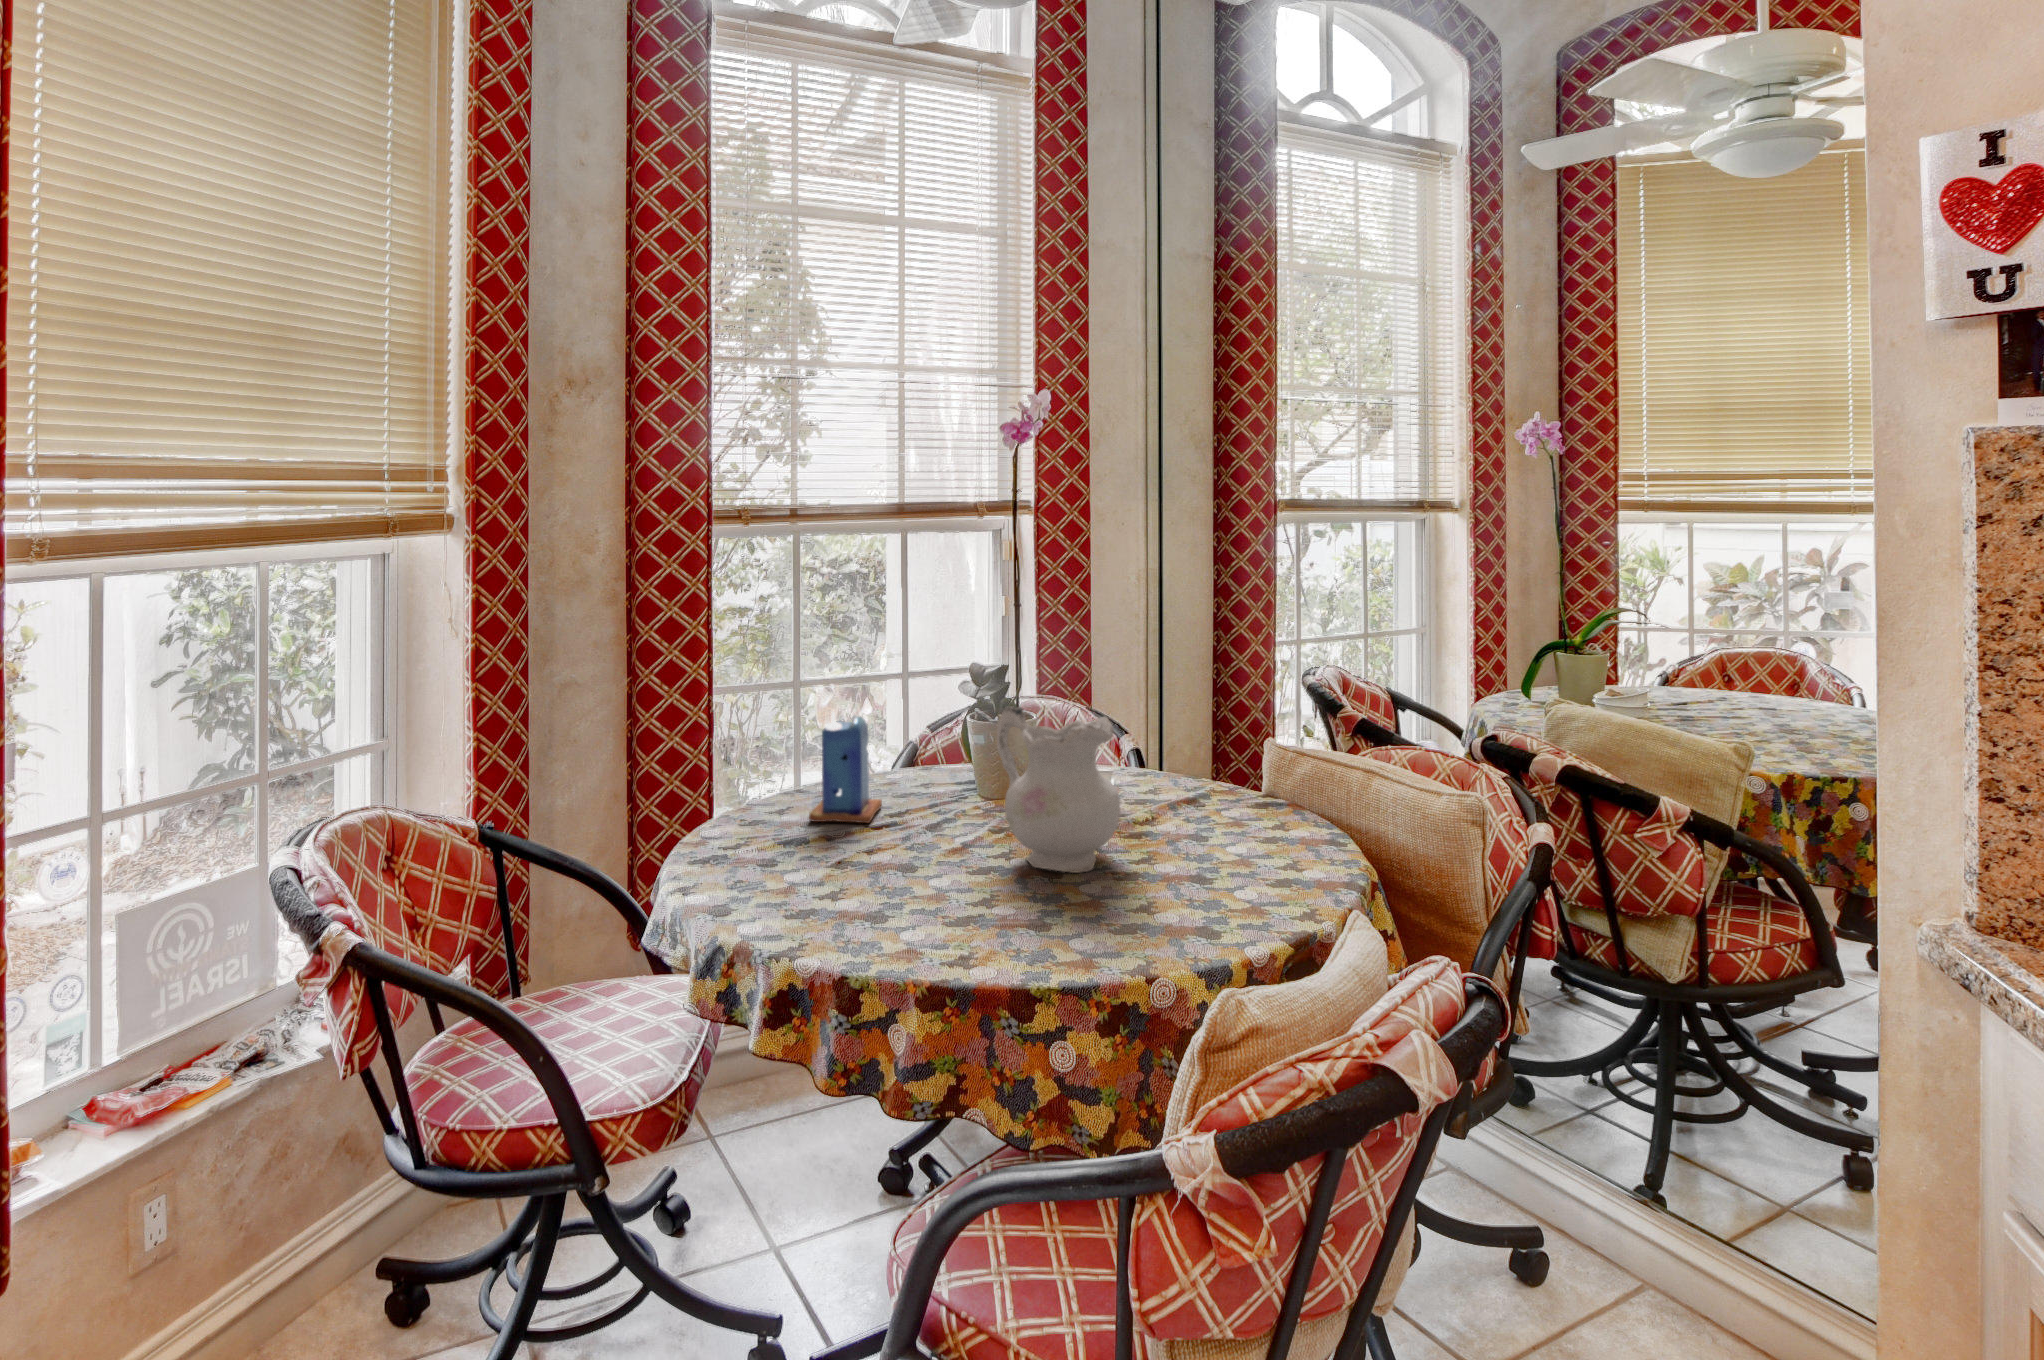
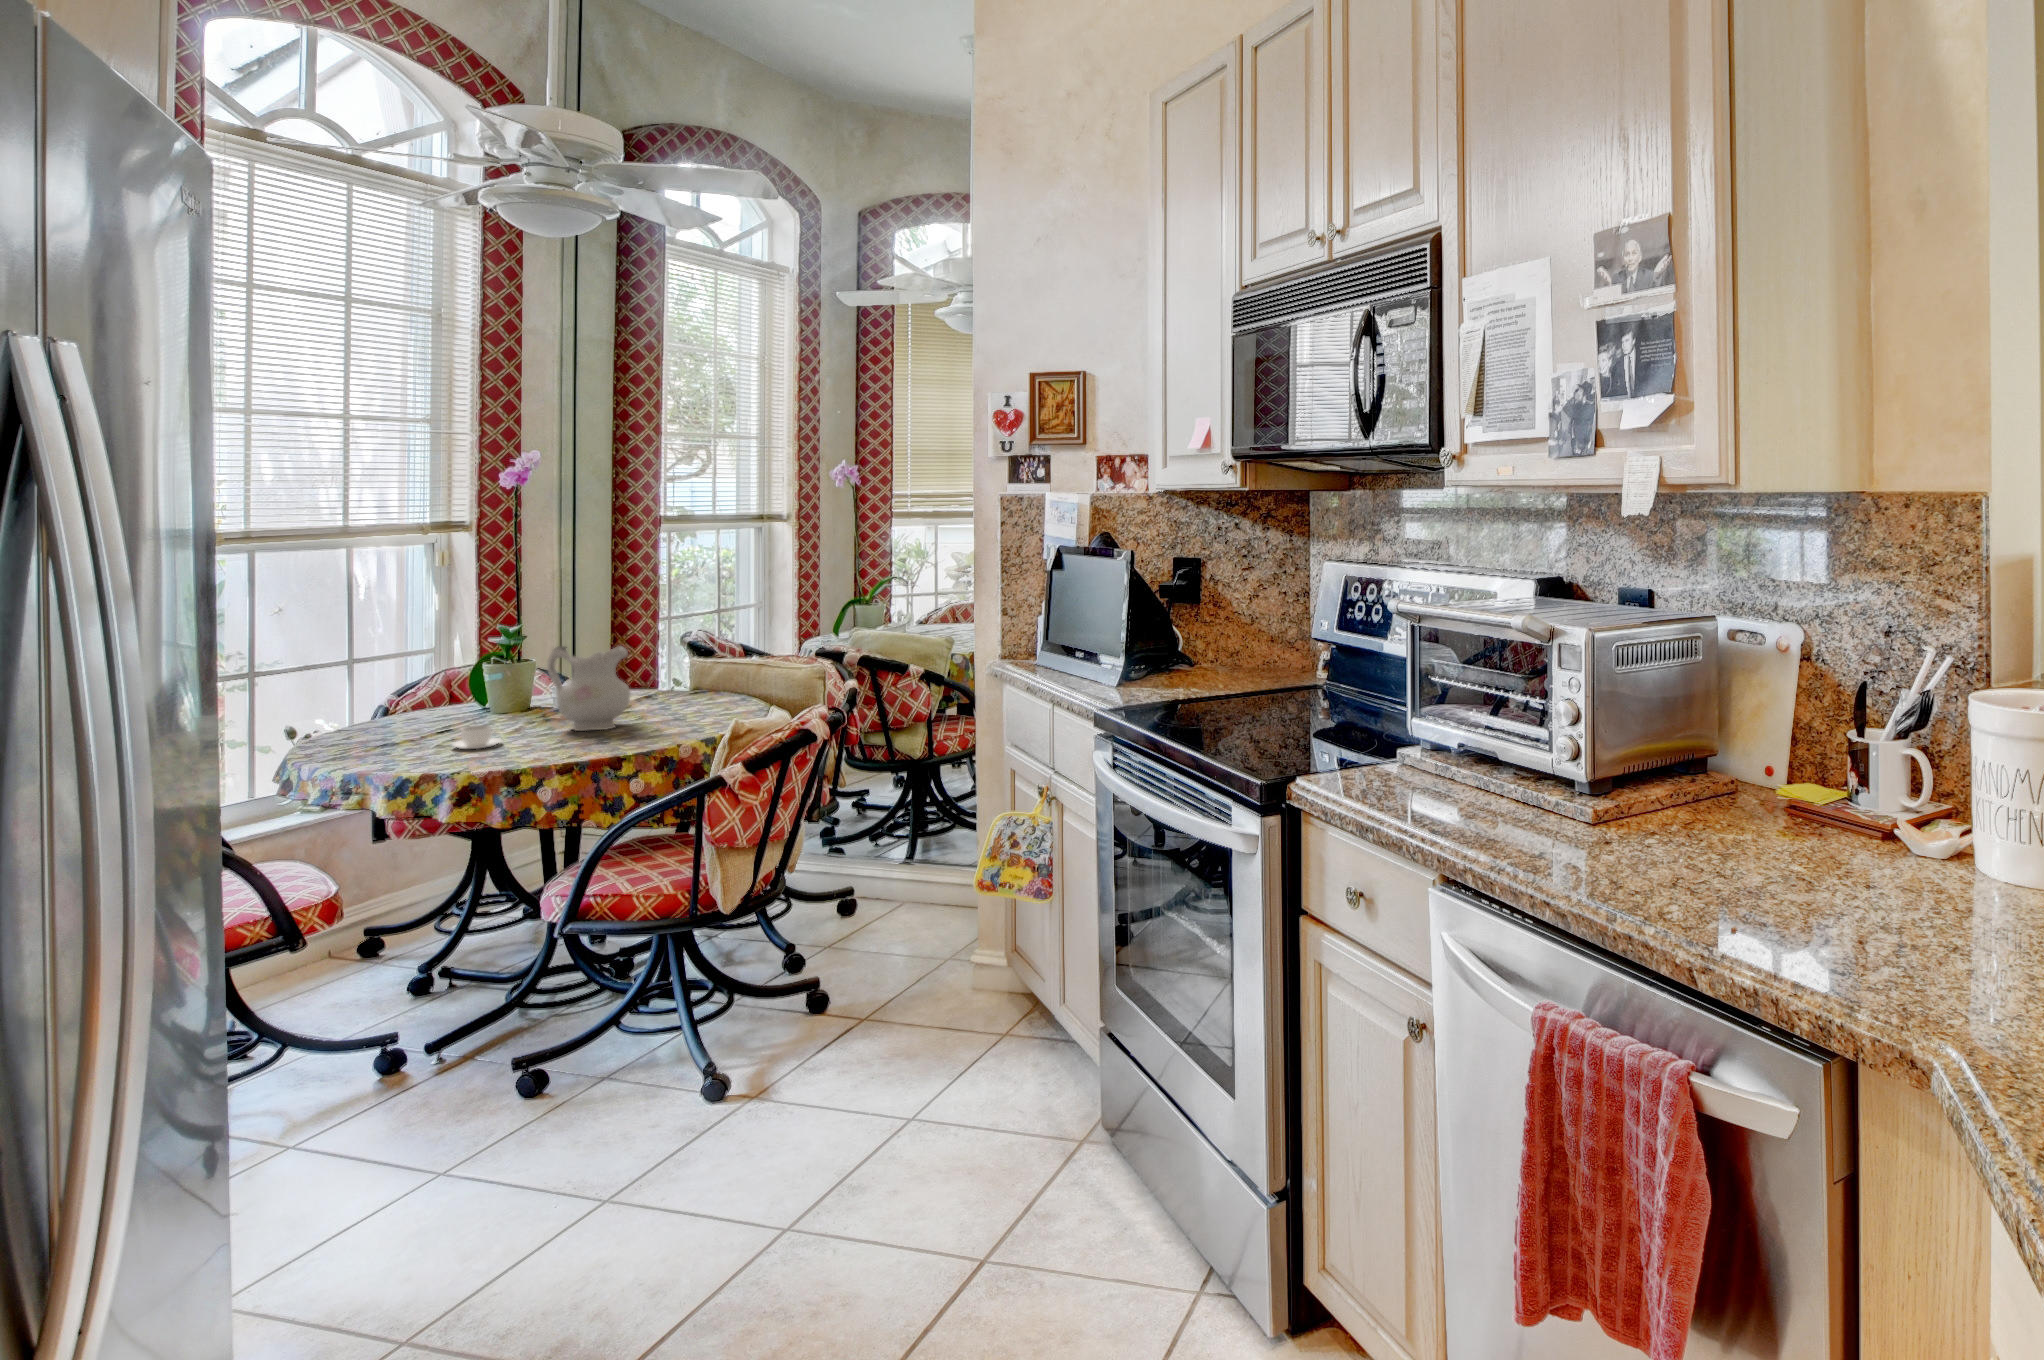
candle: present [809,712,882,823] -> none [387,667,440,739]
coffee cup: none [836,833,911,881] -> present [453,725,501,749]

